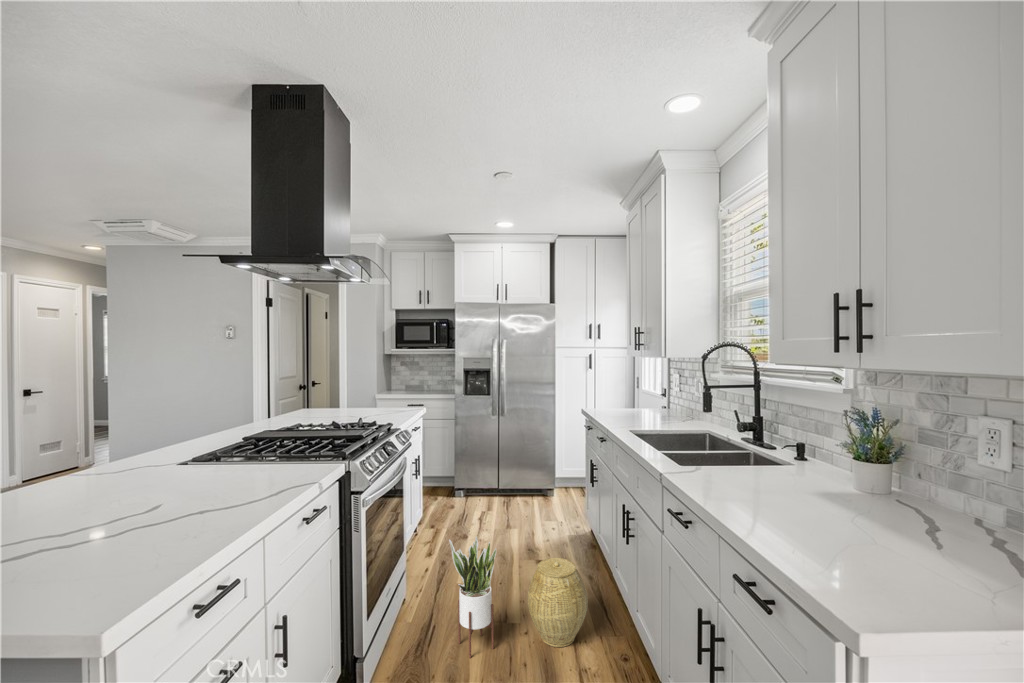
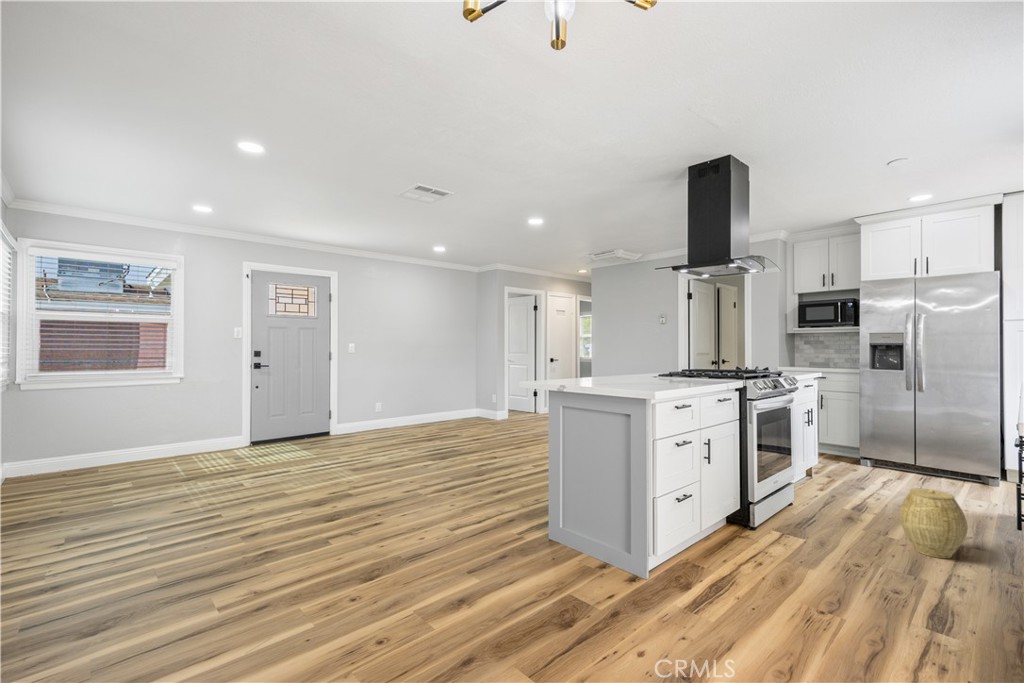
potted plant: present [449,537,496,658] -> none [823,450,867,539]

